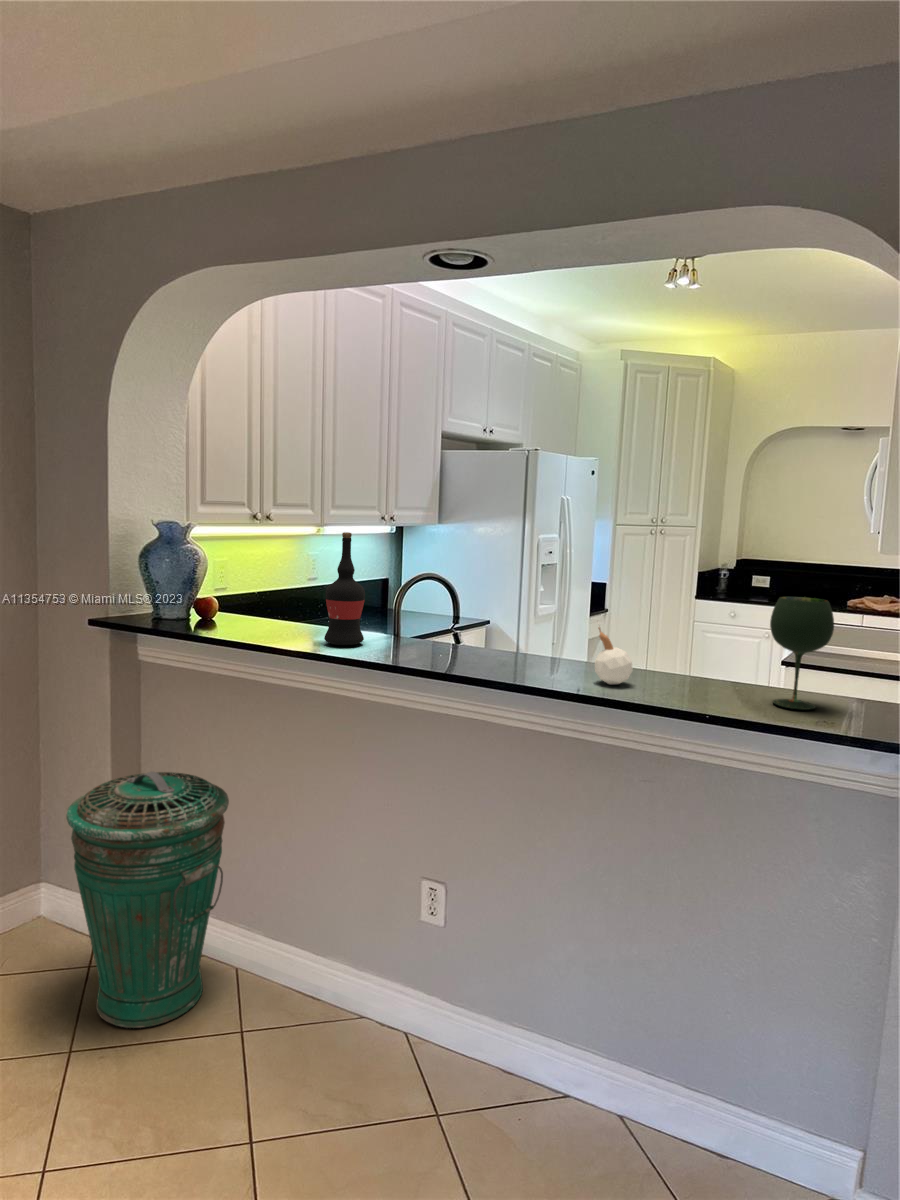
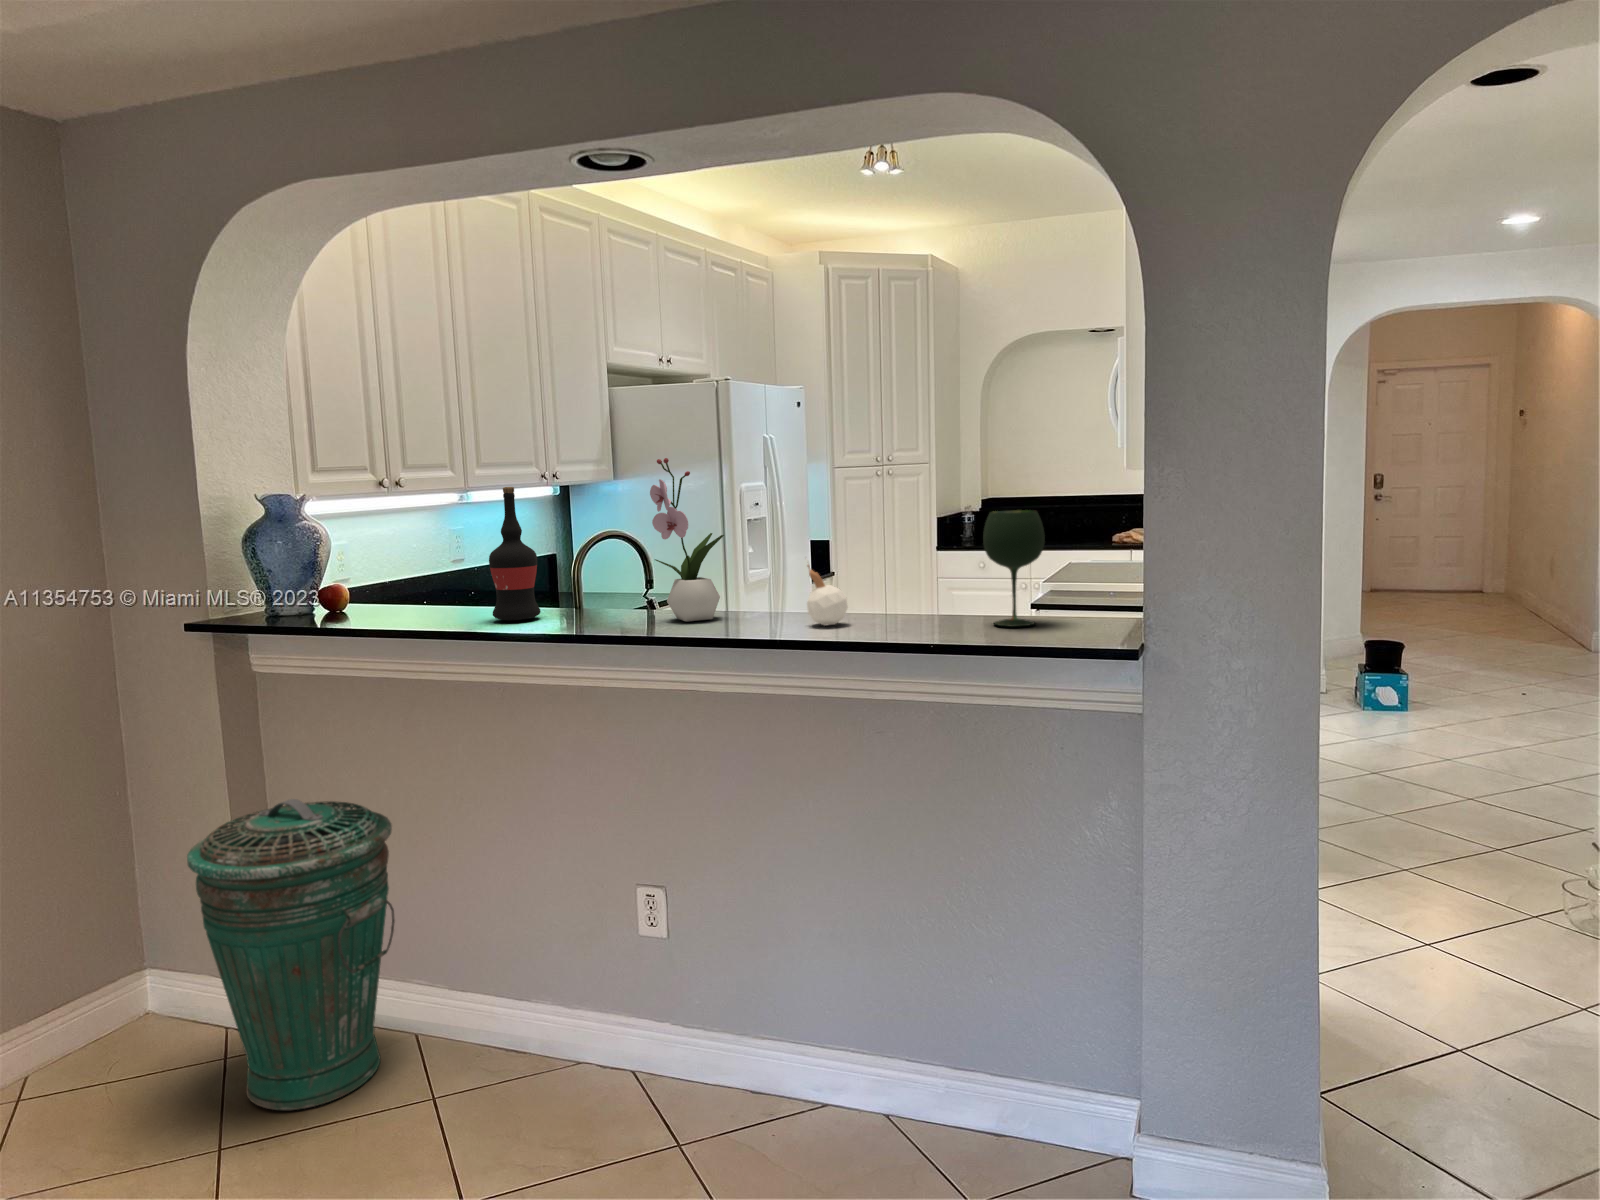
flower arrangement: none [462,519,526,664] -> present [650,458,724,621]

